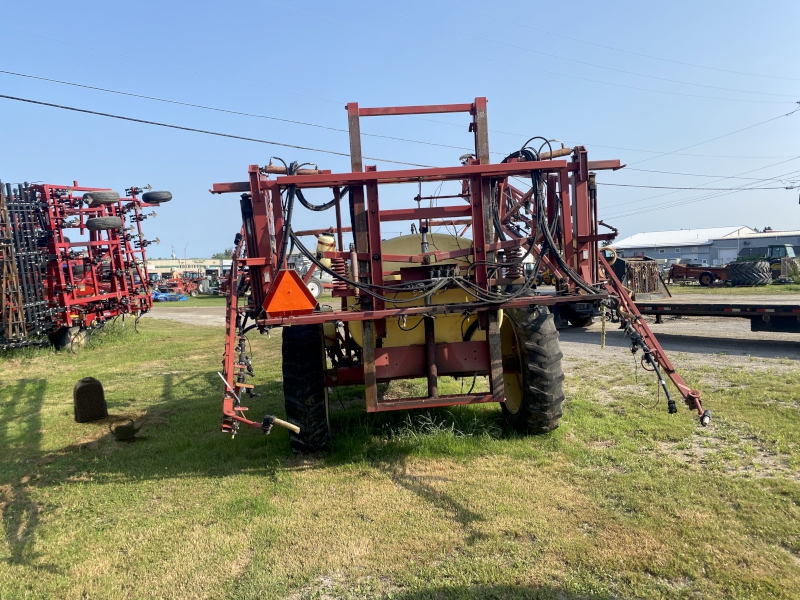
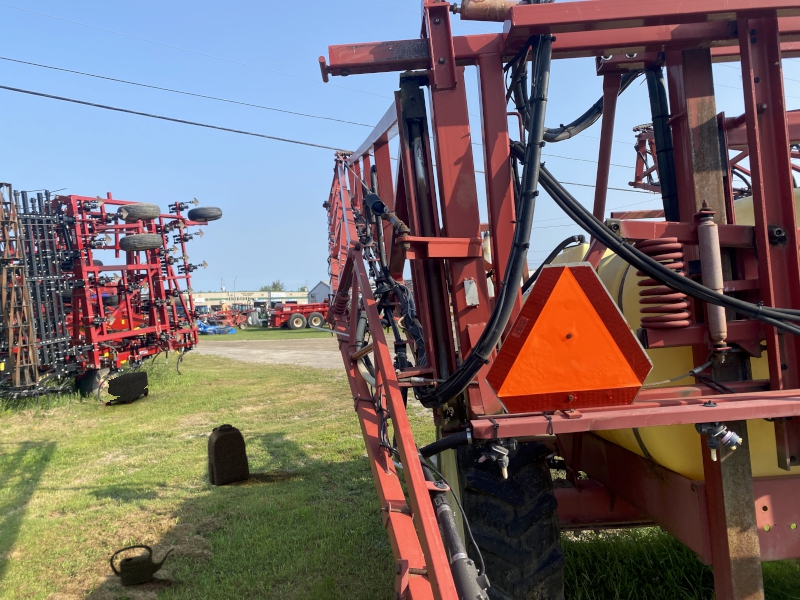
bench: none [75,330,112,357] -> present [105,372,149,406]
backpack: present [73,377,108,423] -> present [208,424,250,485]

